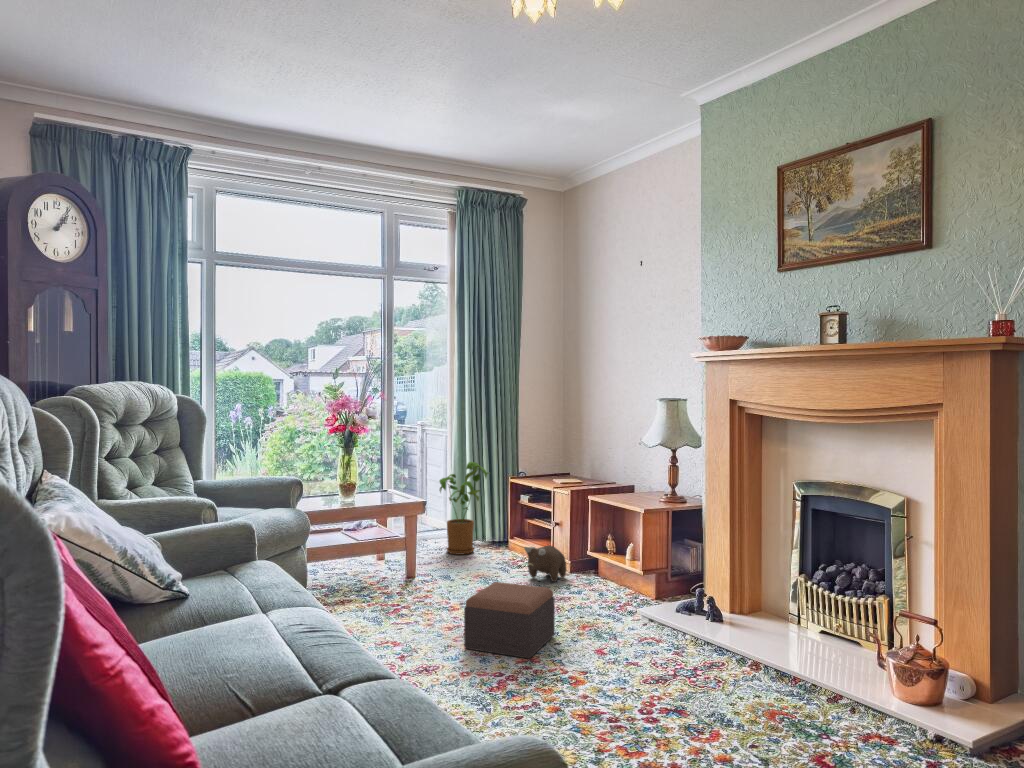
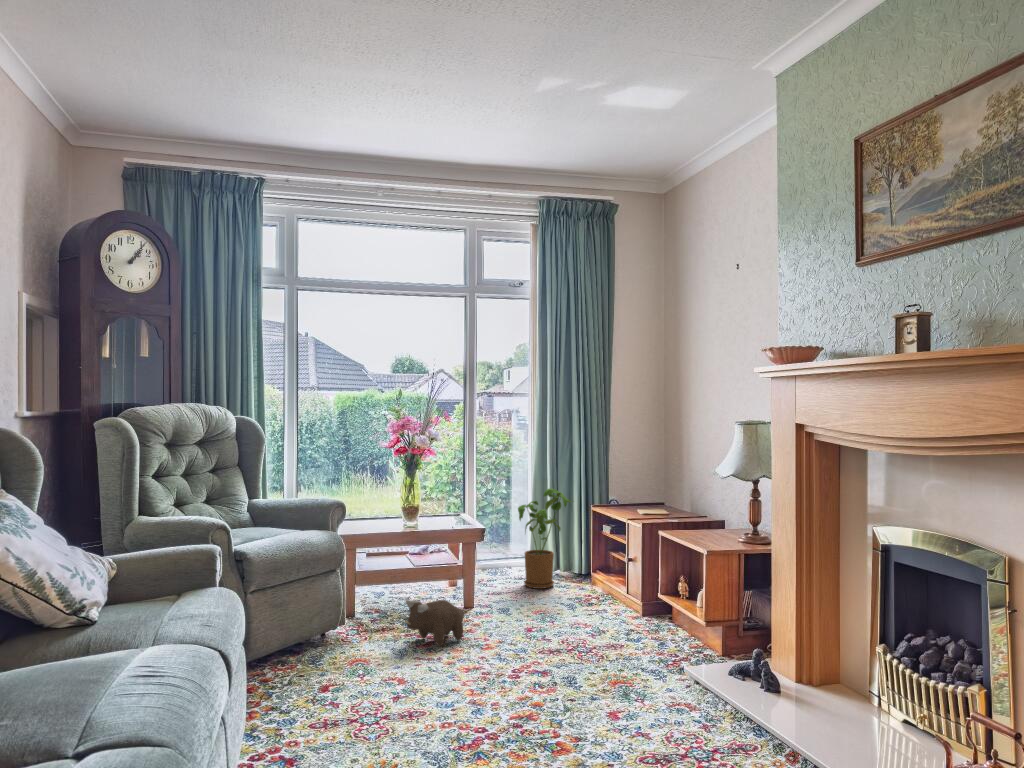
plush toy: present [524,545,566,582] -> present [405,600,464,646]
footstool: present [464,582,555,658] -> none [467,624,575,715]

